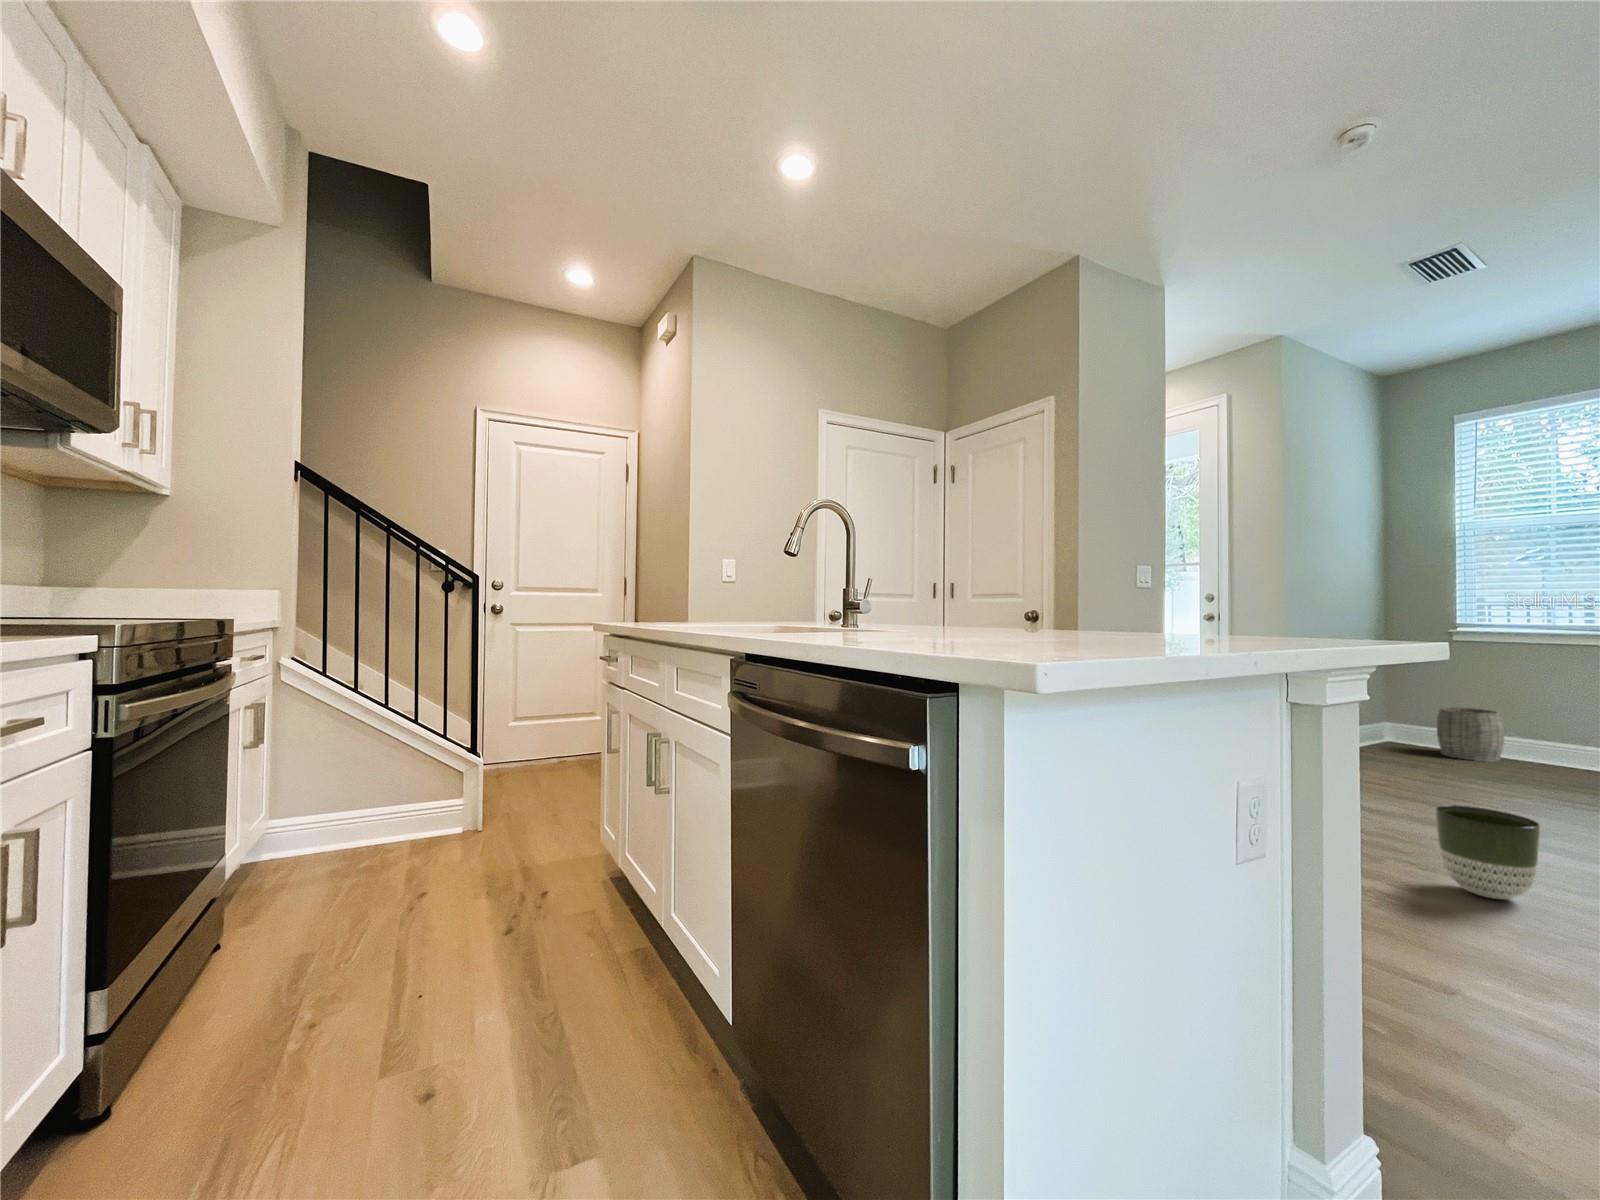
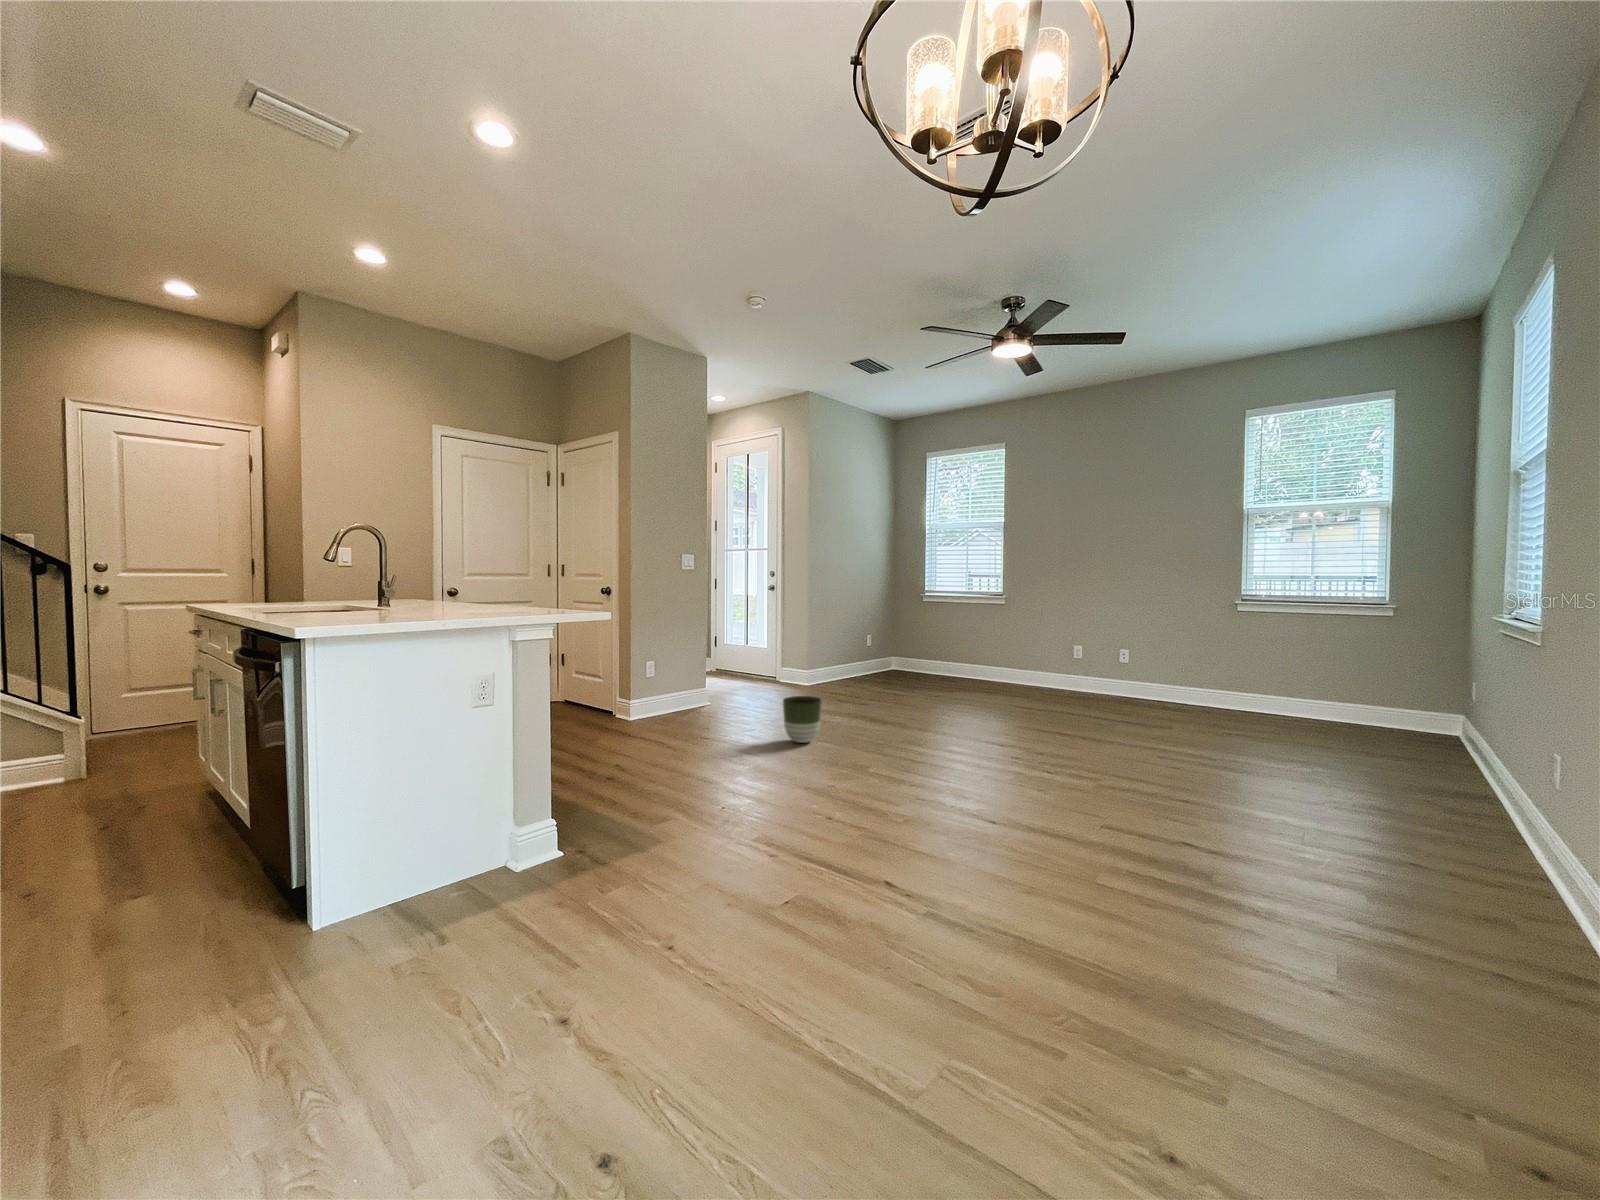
woven basket: present [1437,707,1504,762] -> none [908,643,938,676]

